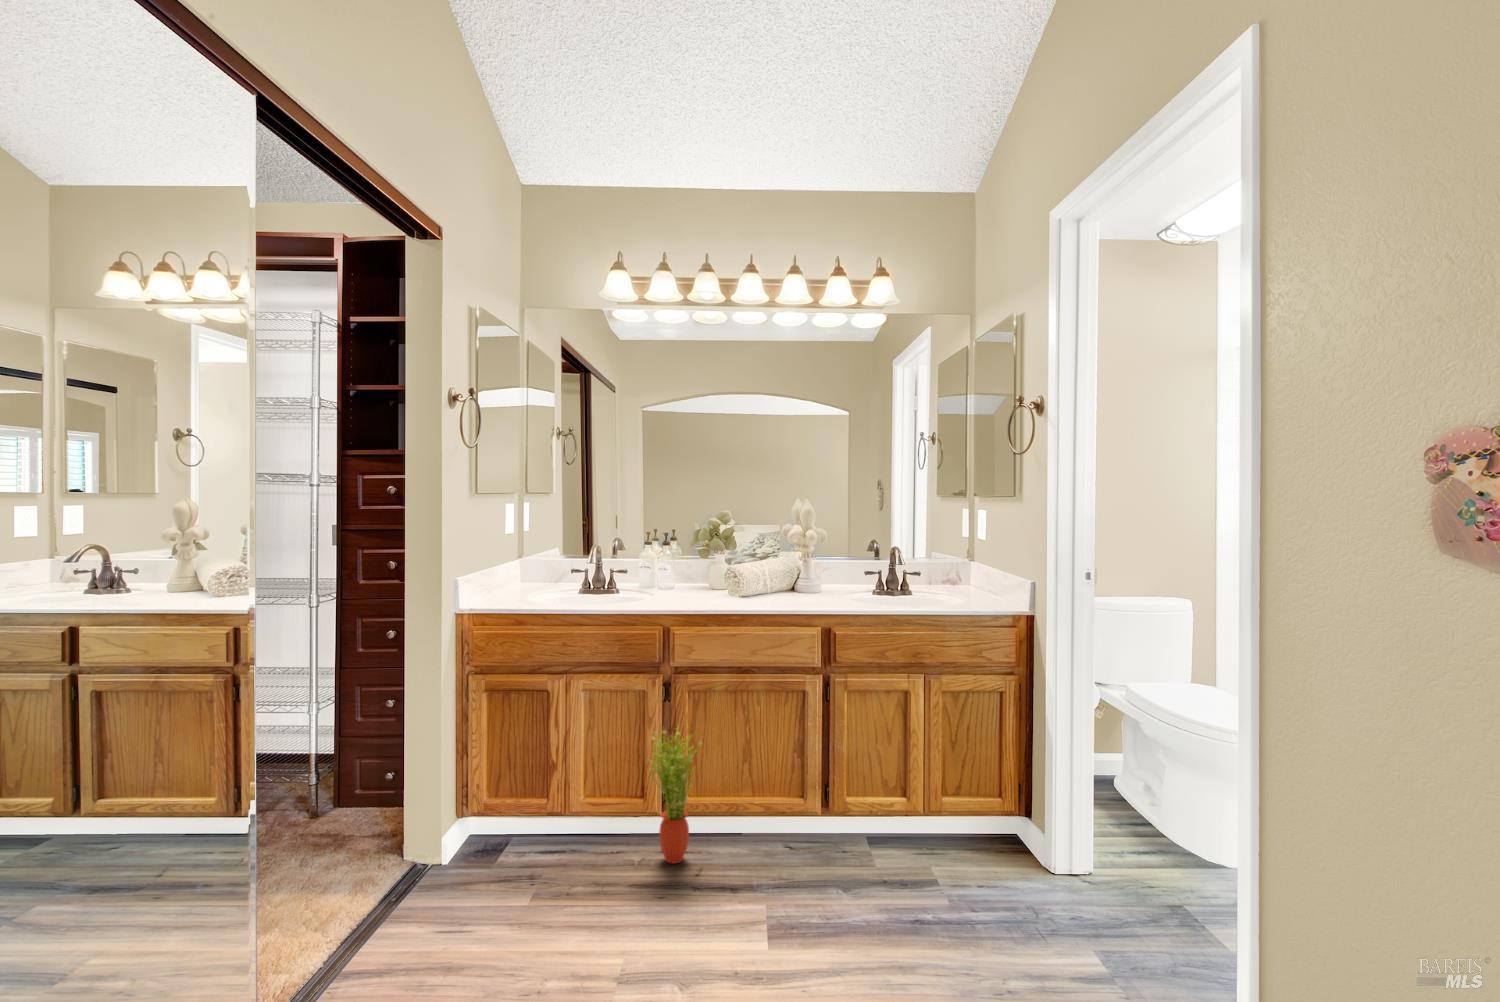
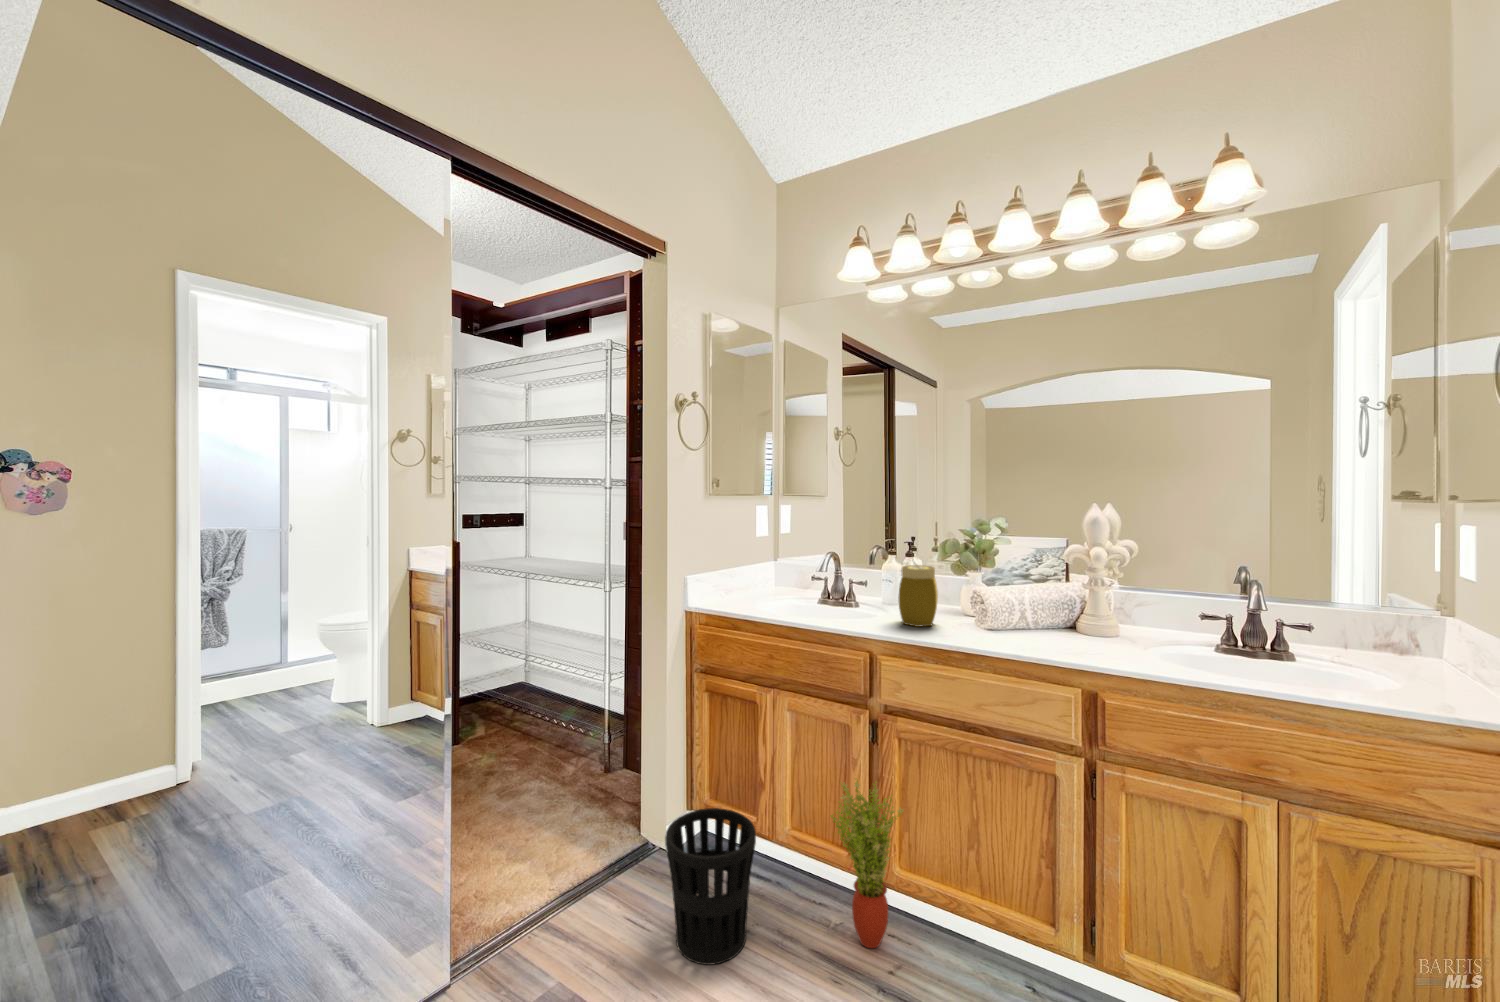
jar: none [670,551,703,601] -> present [898,565,938,627]
wastebasket: none [501,783,587,915] -> present [665,808,756,965]

